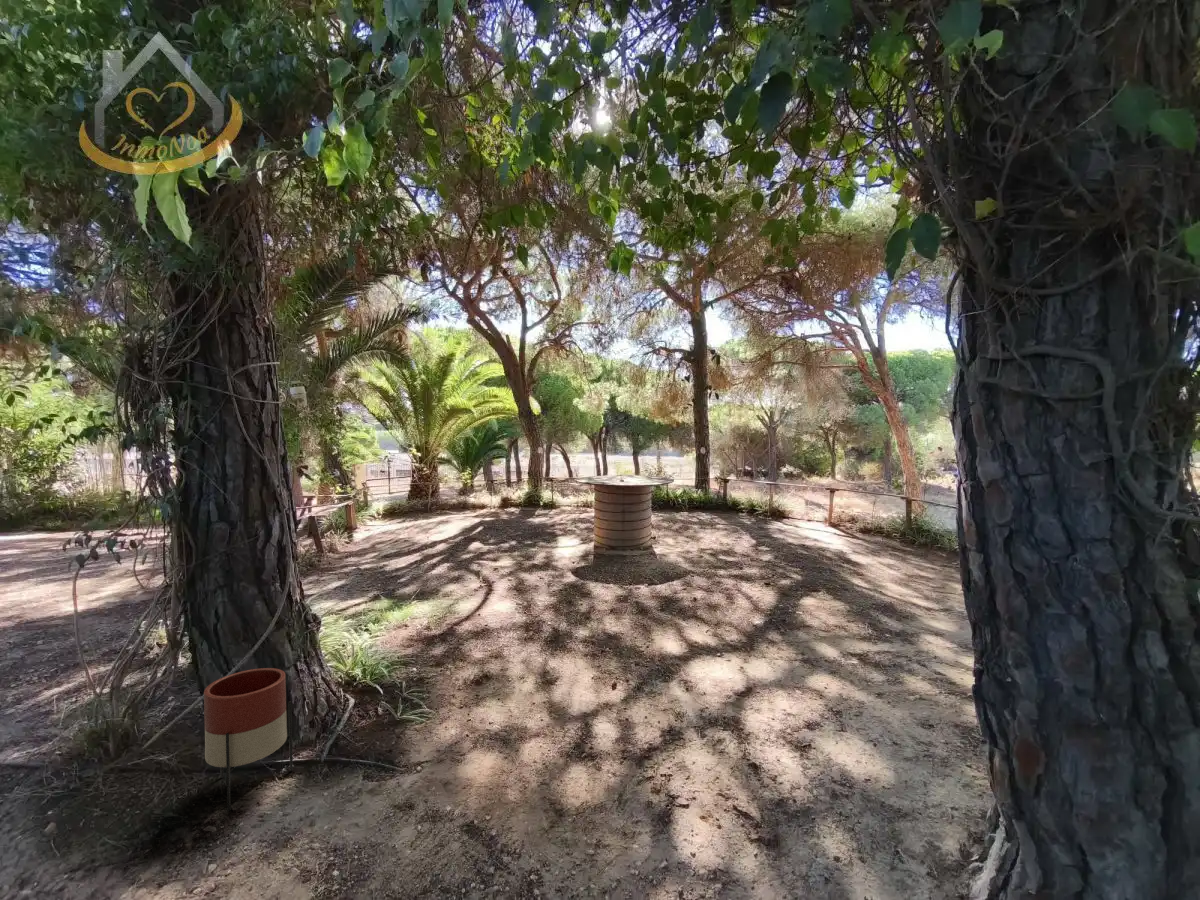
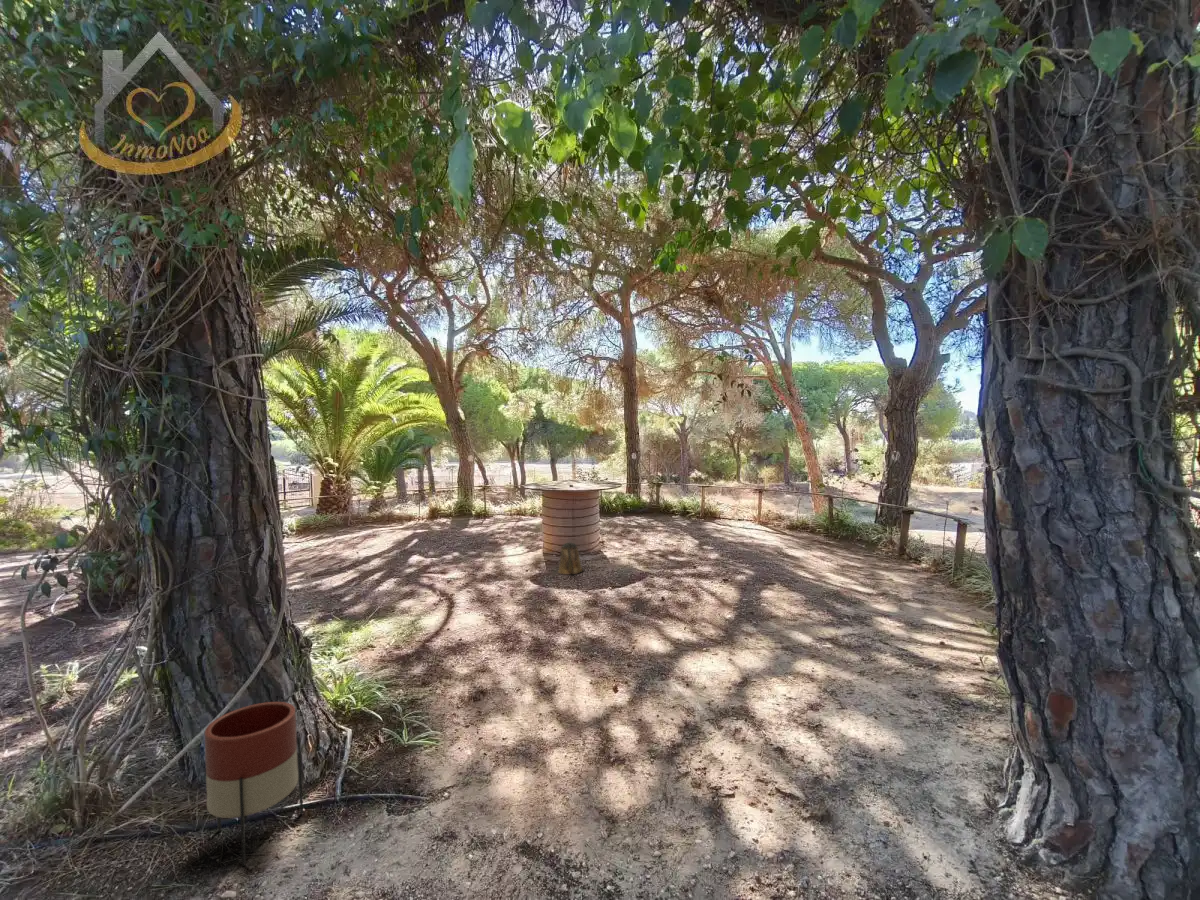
watering can: none [602,537,627,568] -> present [558,543,583,575]

